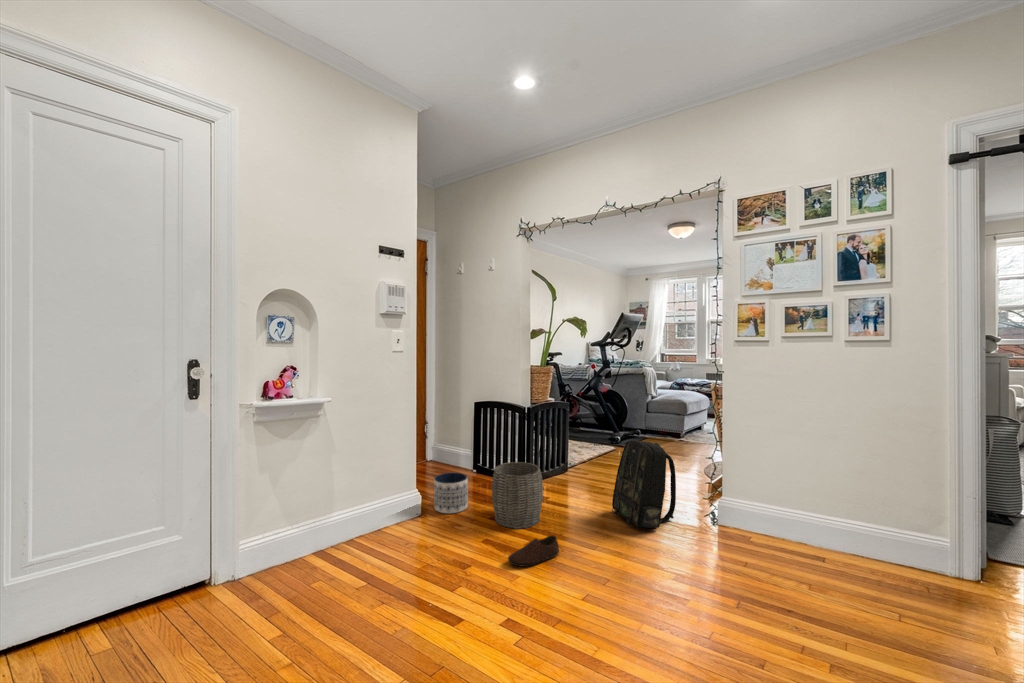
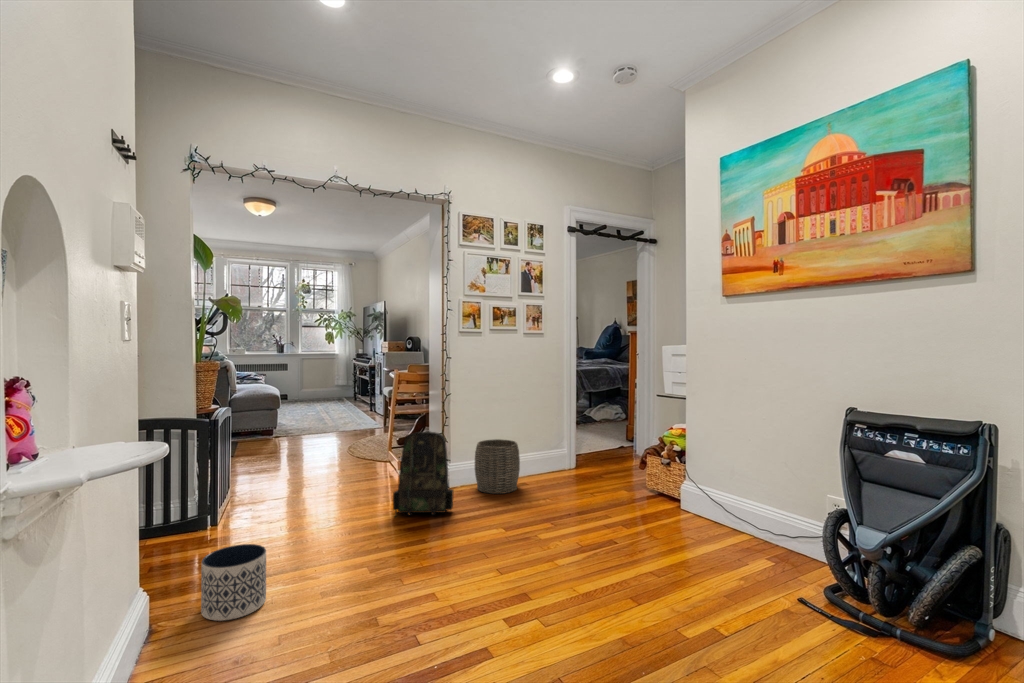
woven basket: present [492,462,543,529] -> present [475,439,520,494]
shoe: present [508,535,559,567] -> none [439,539,464,581]

